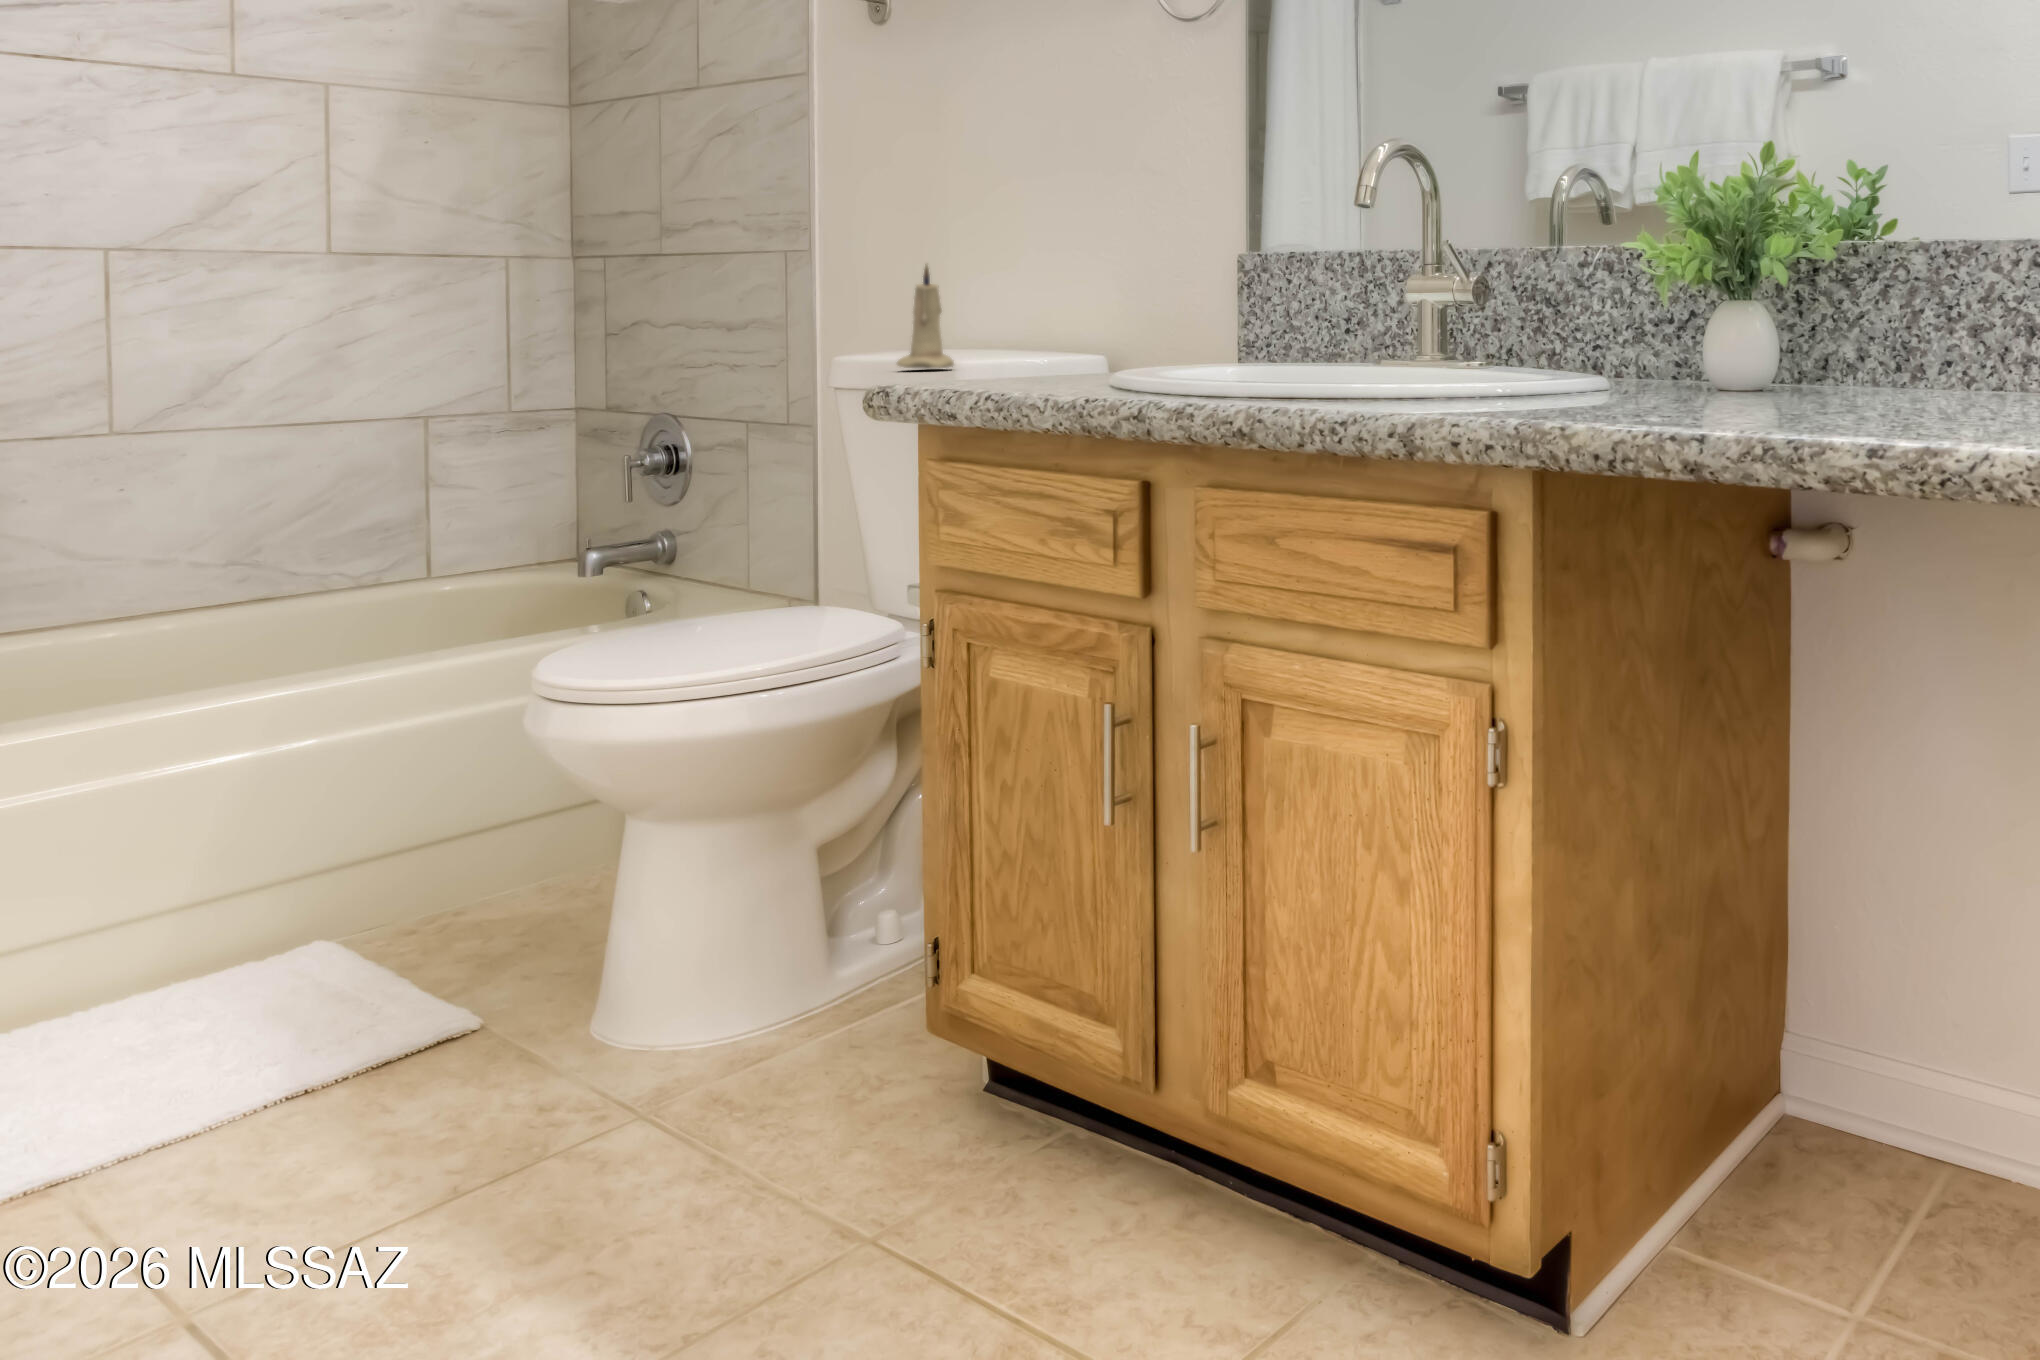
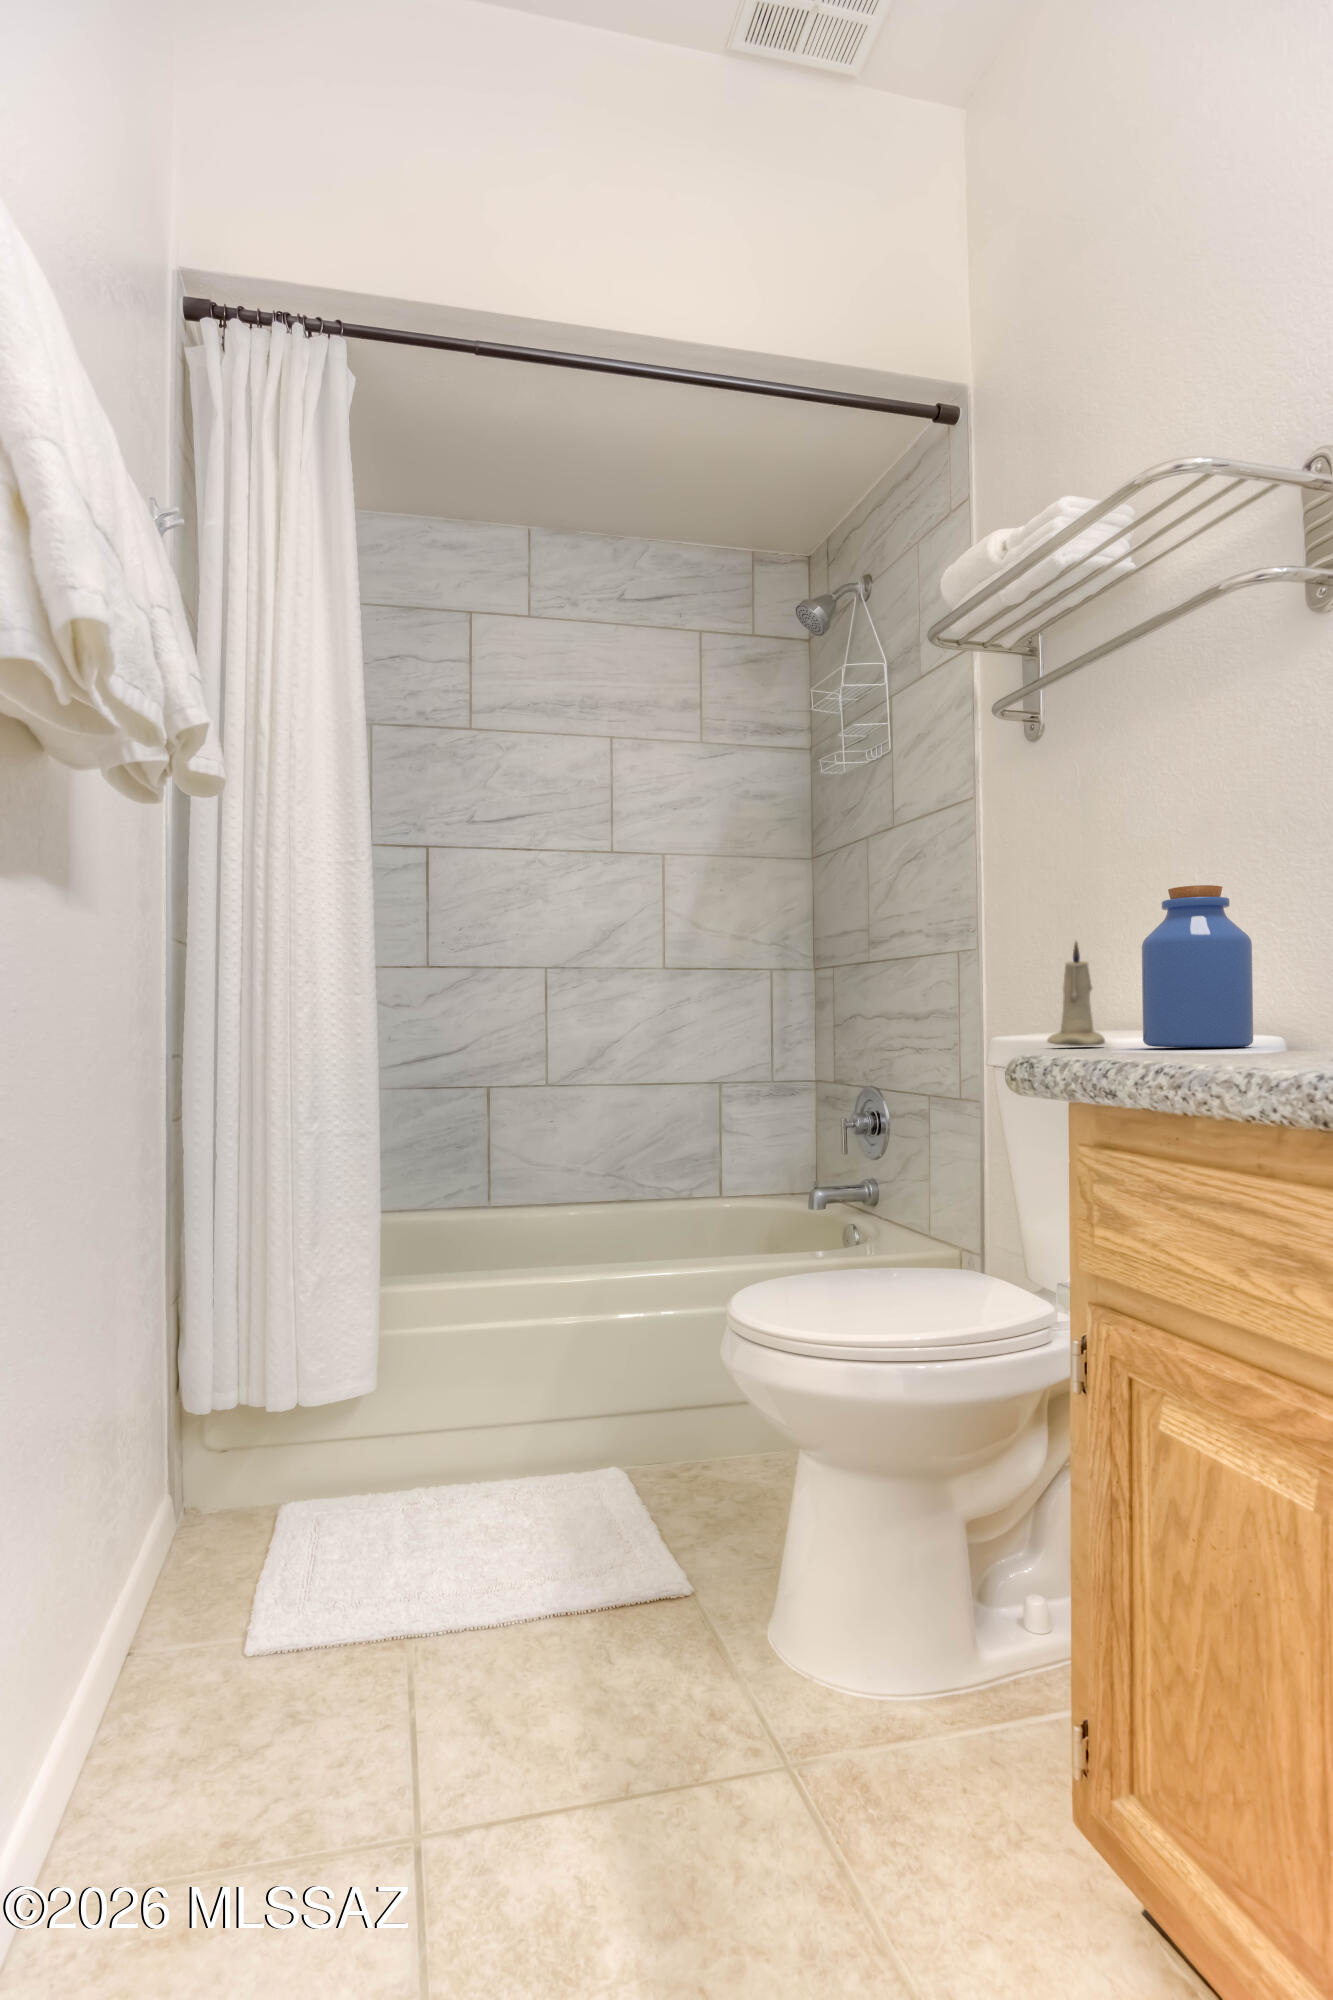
jar: none [988,222,1083,371] -> present [1142,885,1253,1047]

